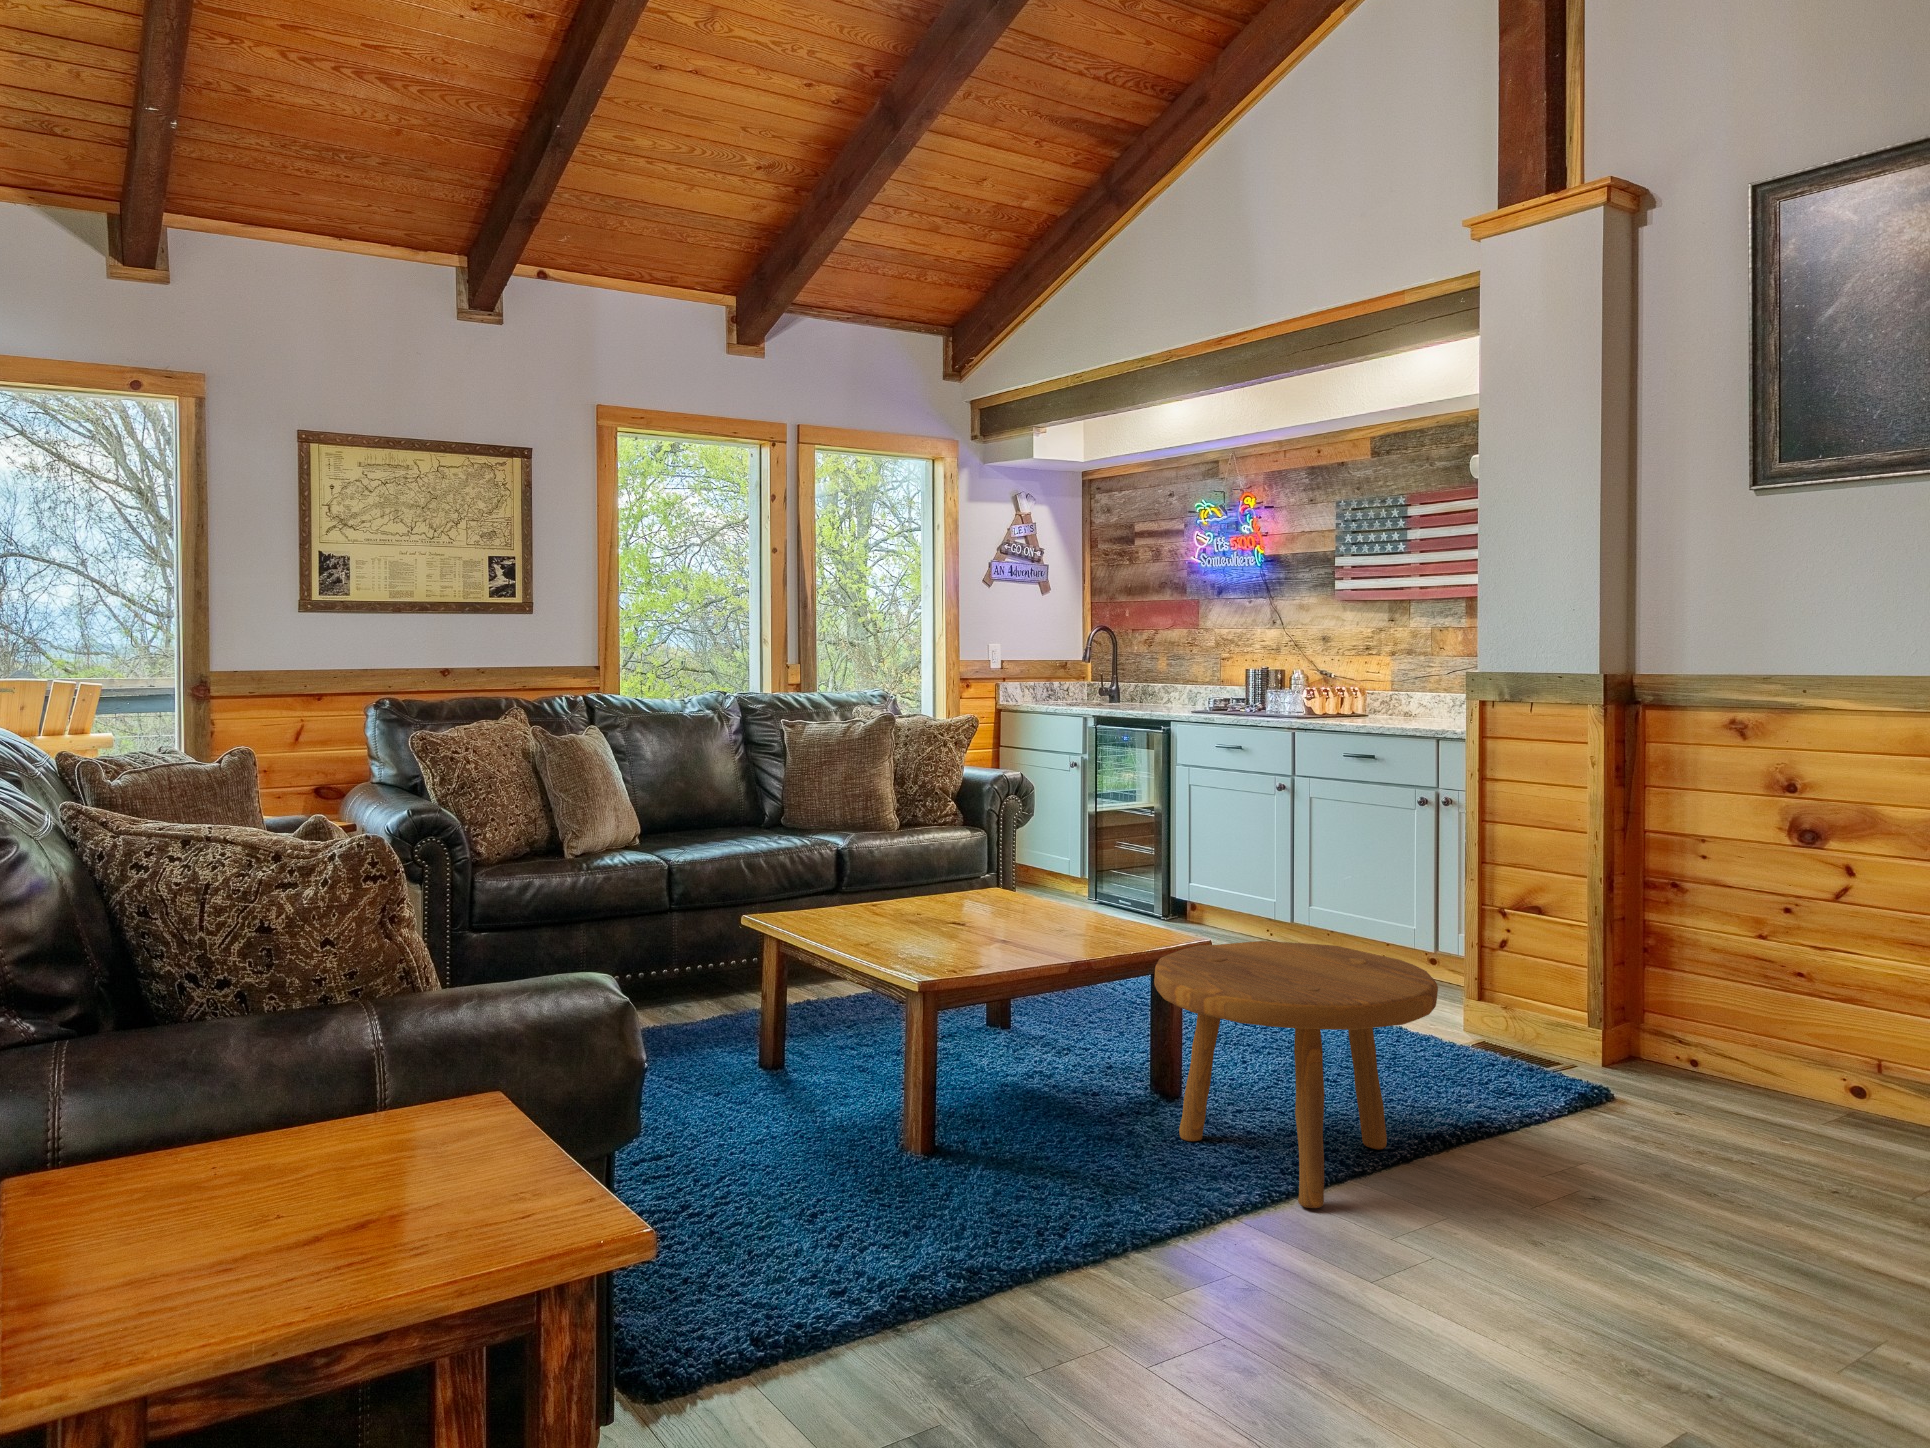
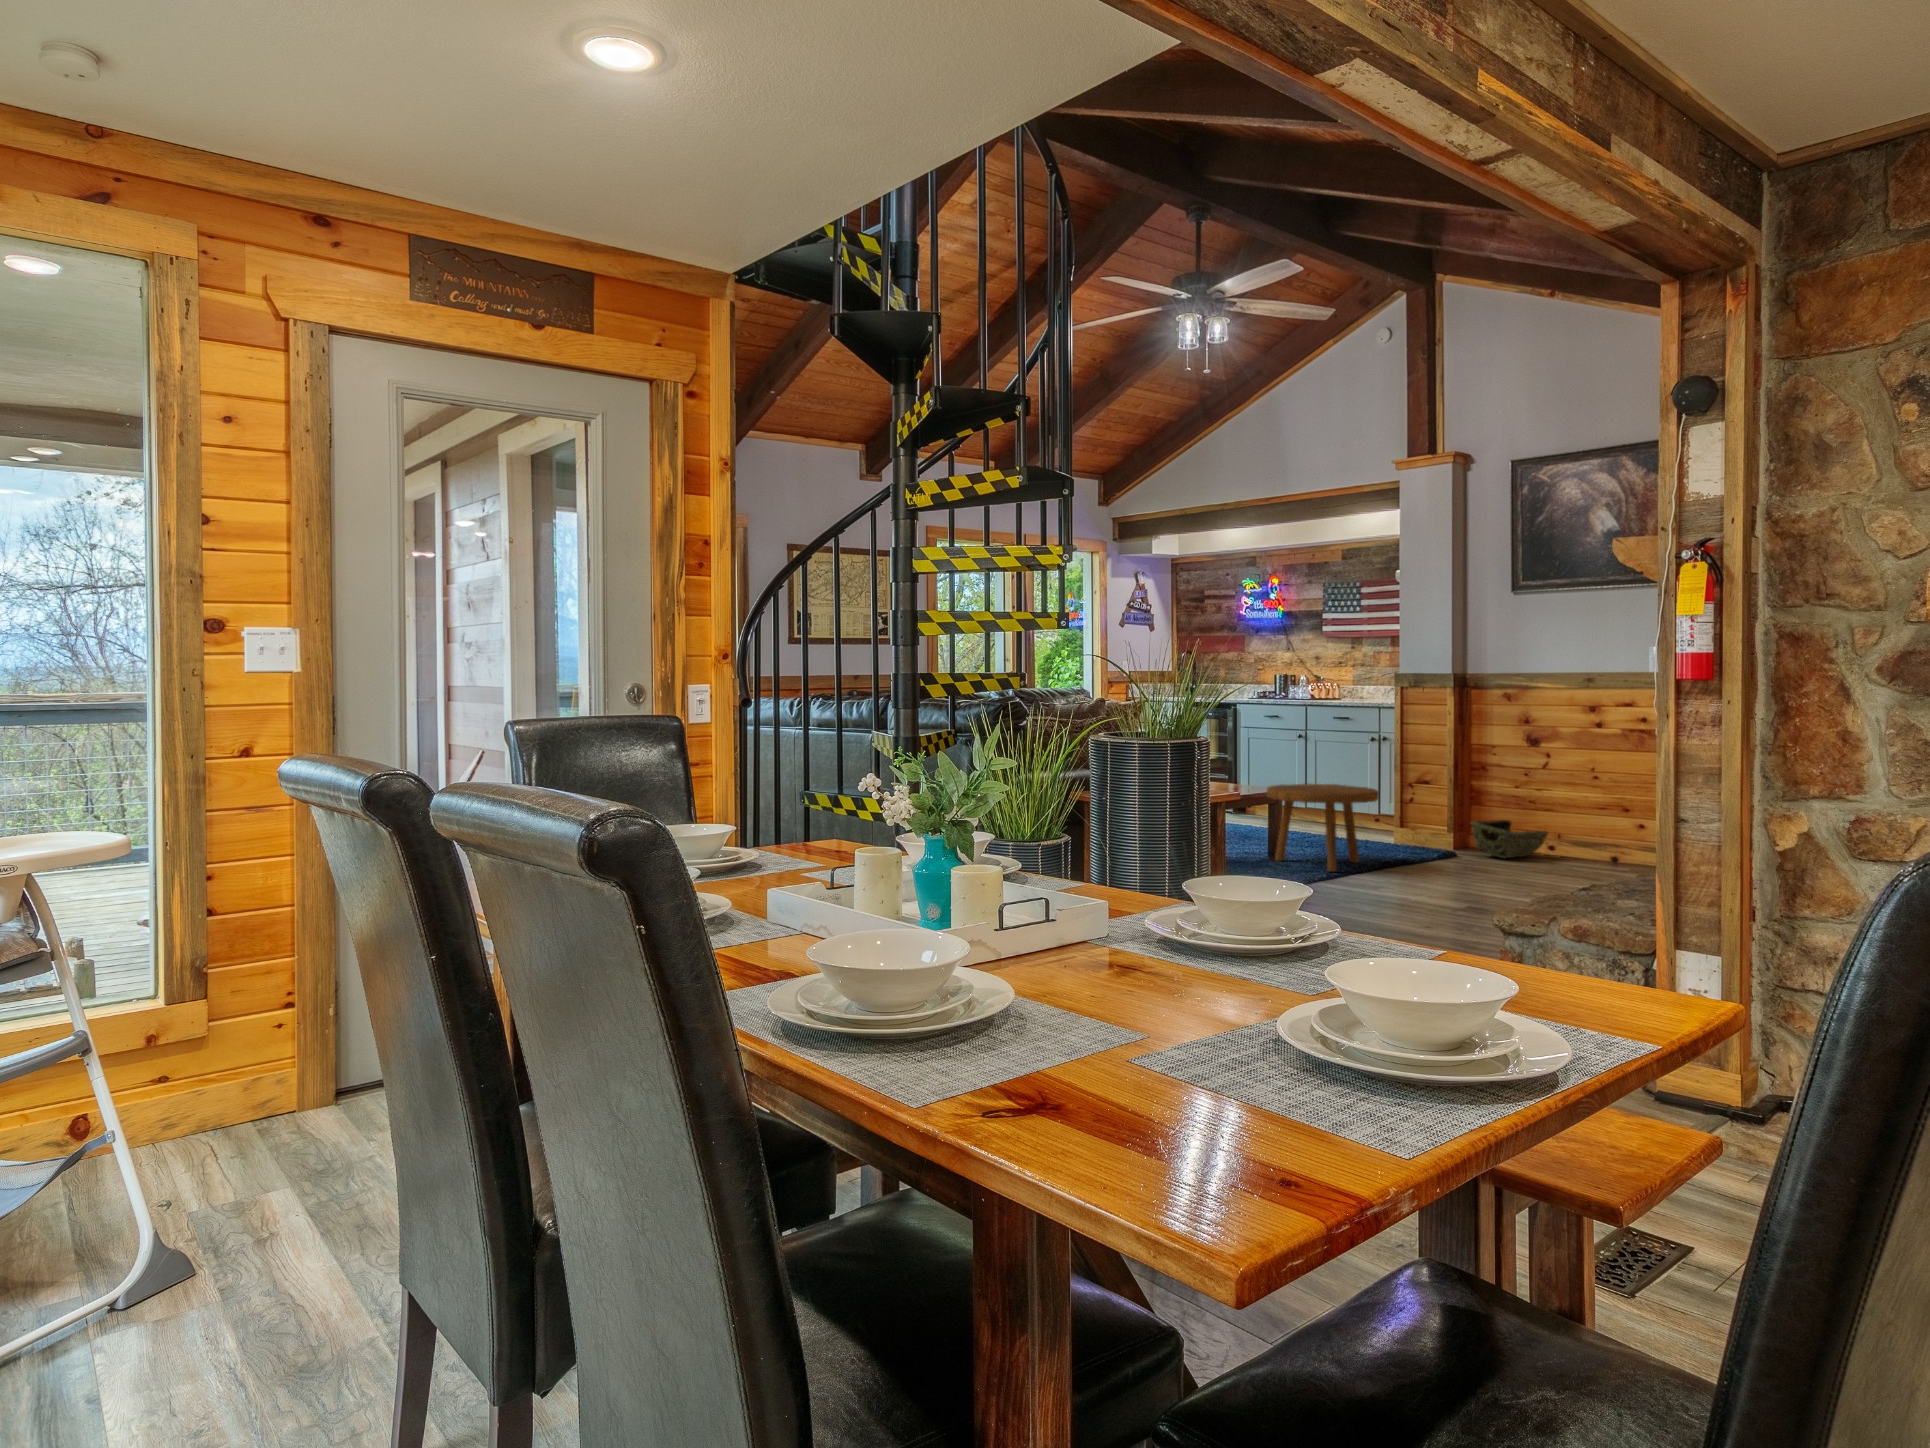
woven basket: none [1657,1013,1846,1128] -> present [1471,820,1548,858]

